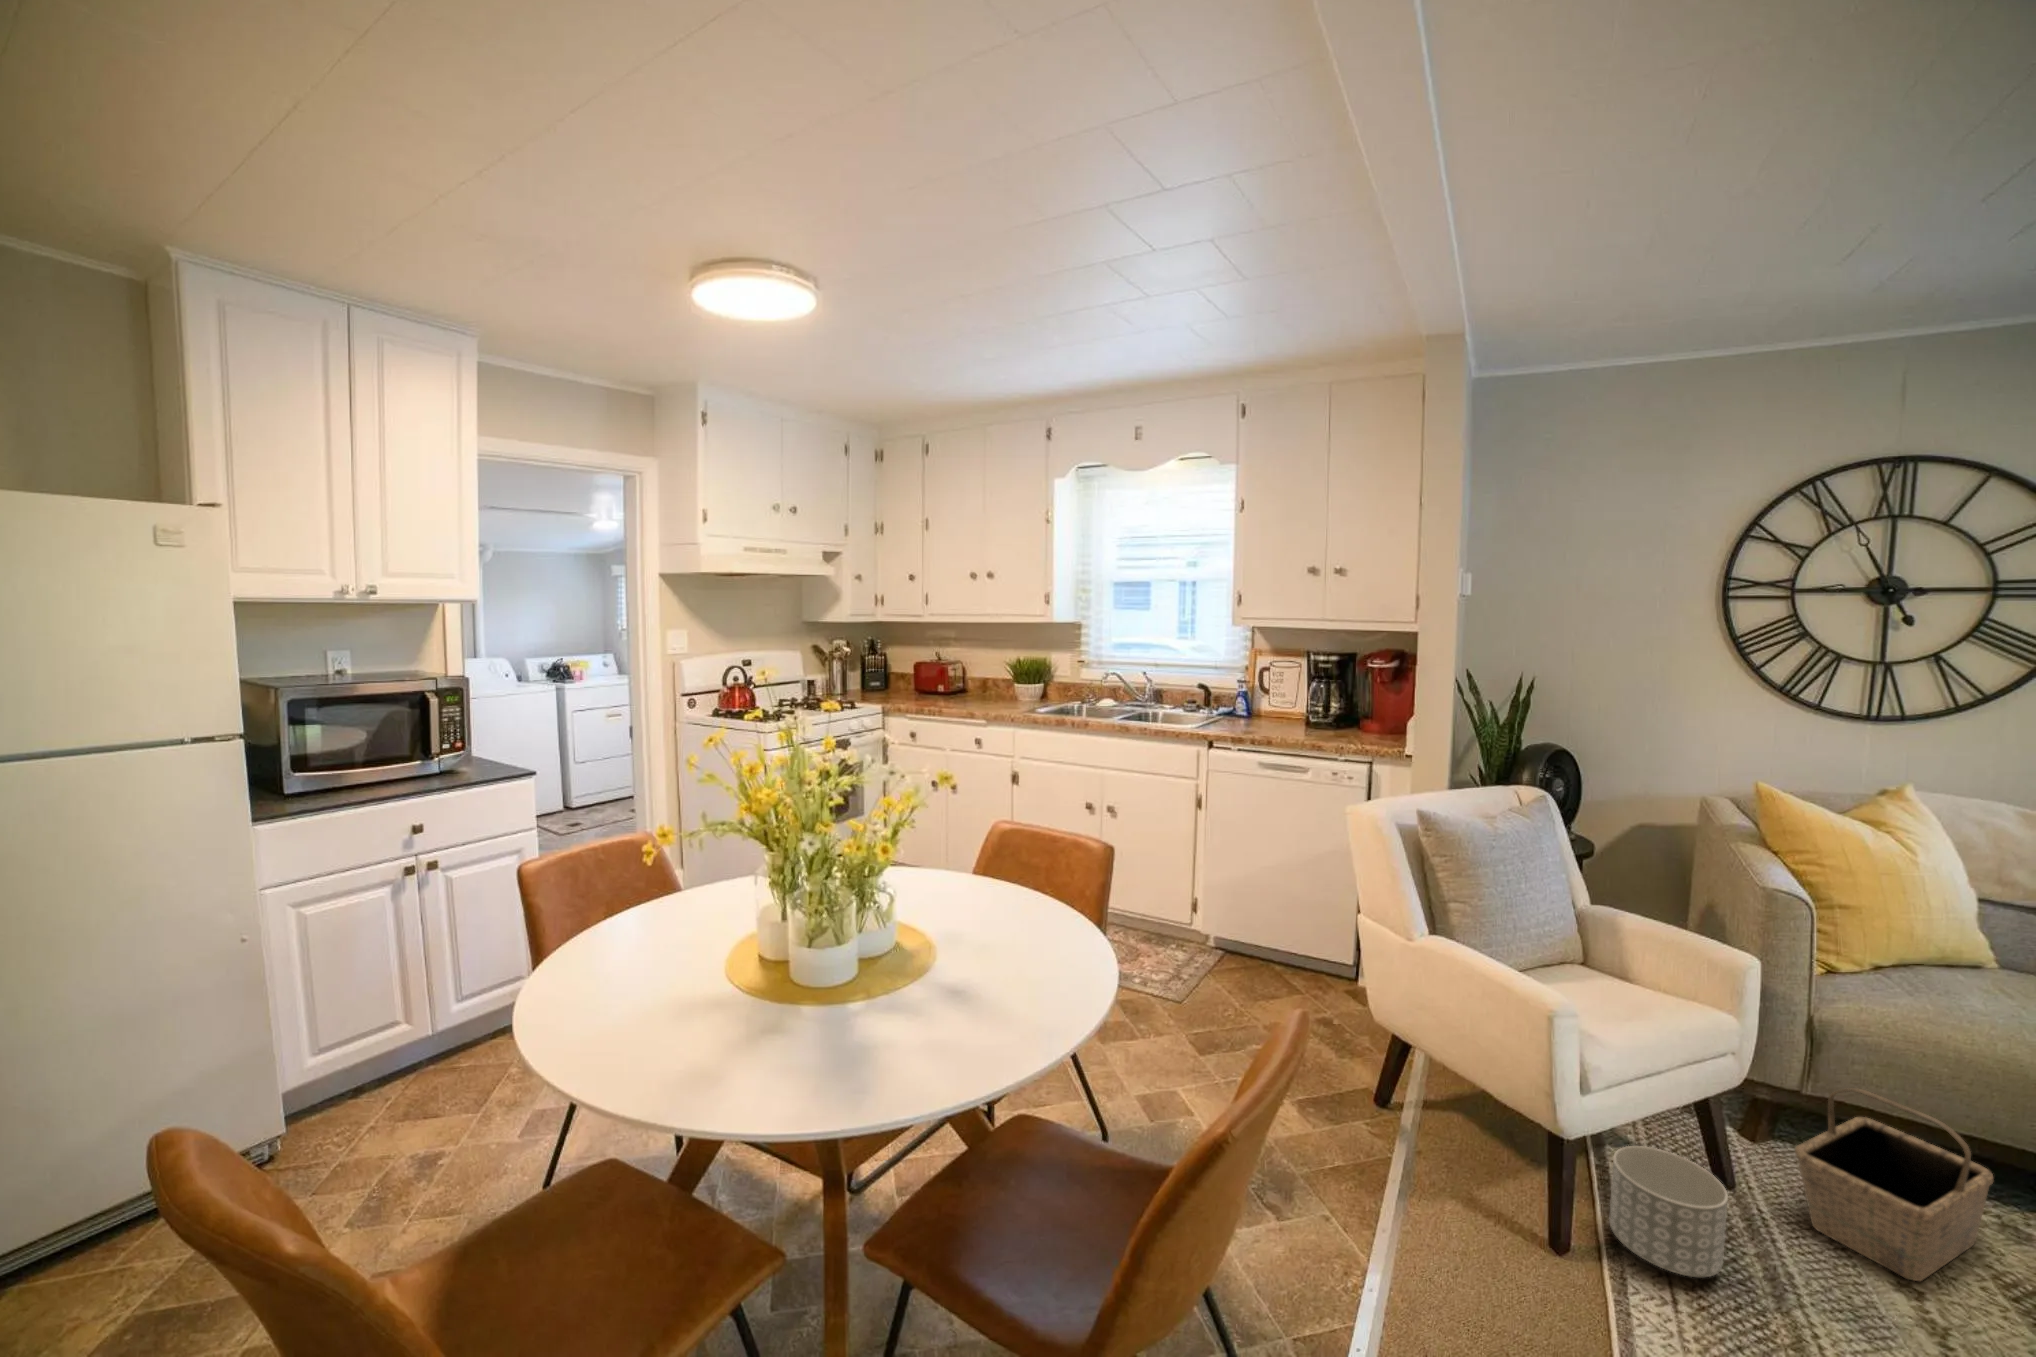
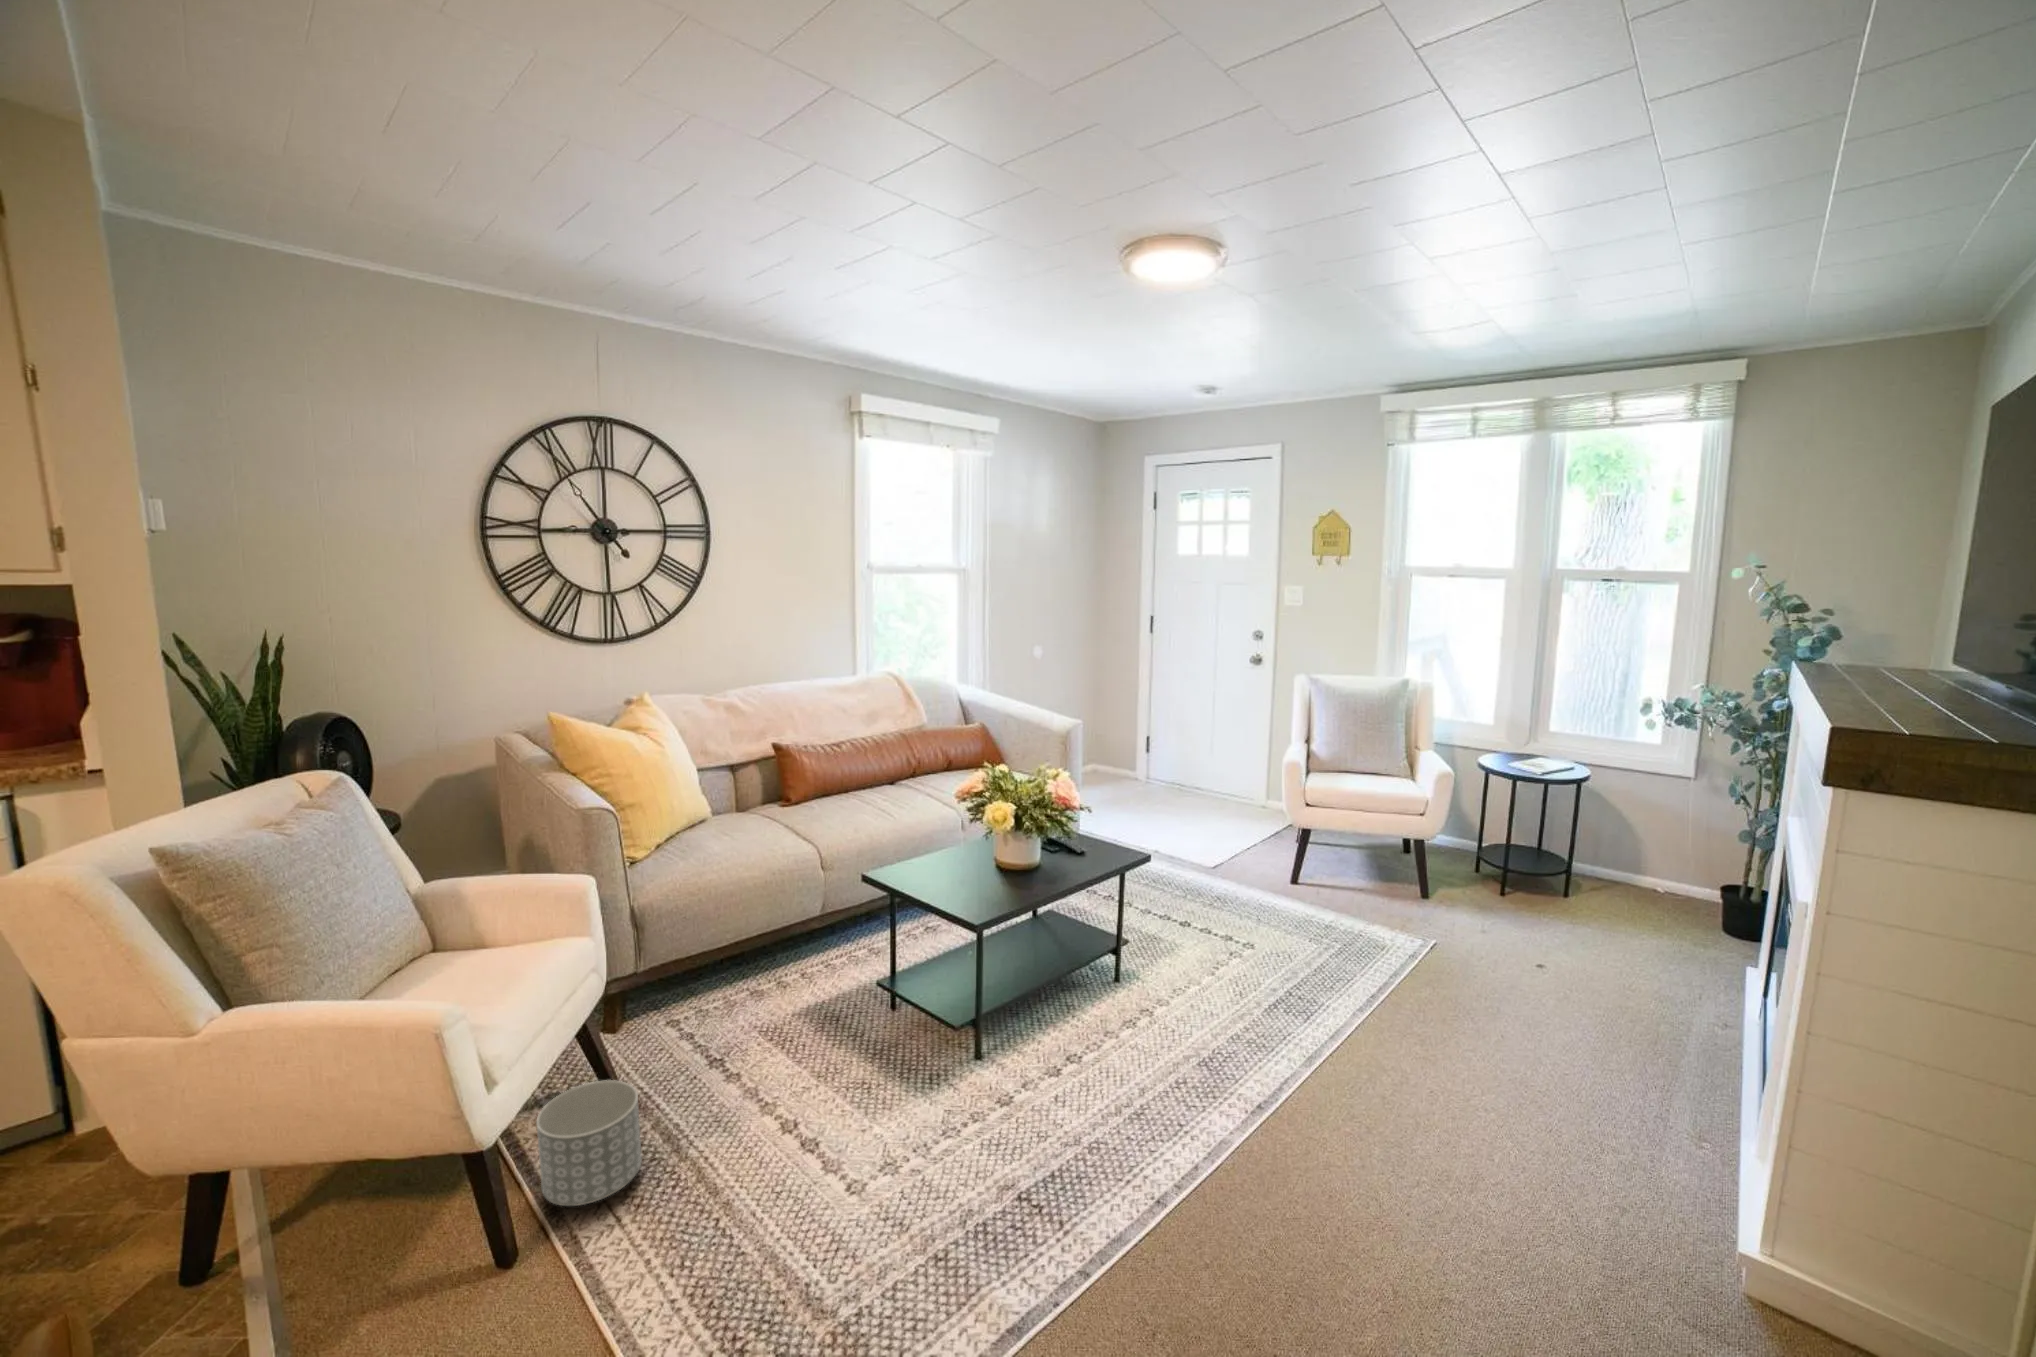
basket: present [1795,1088,1993,1281] -> none [657,938,759,1074]

